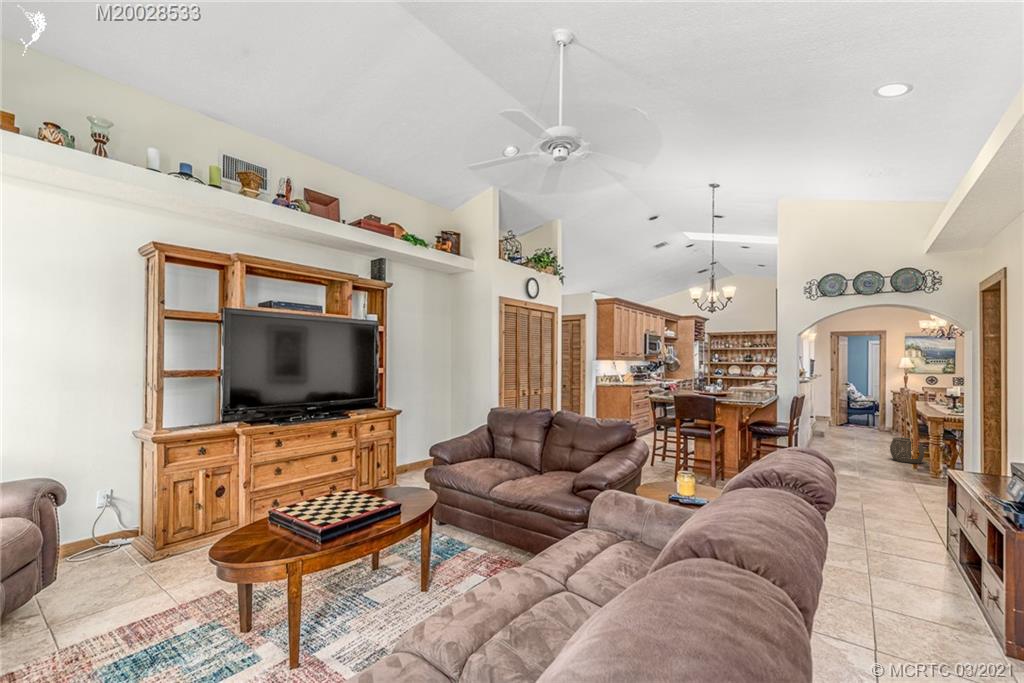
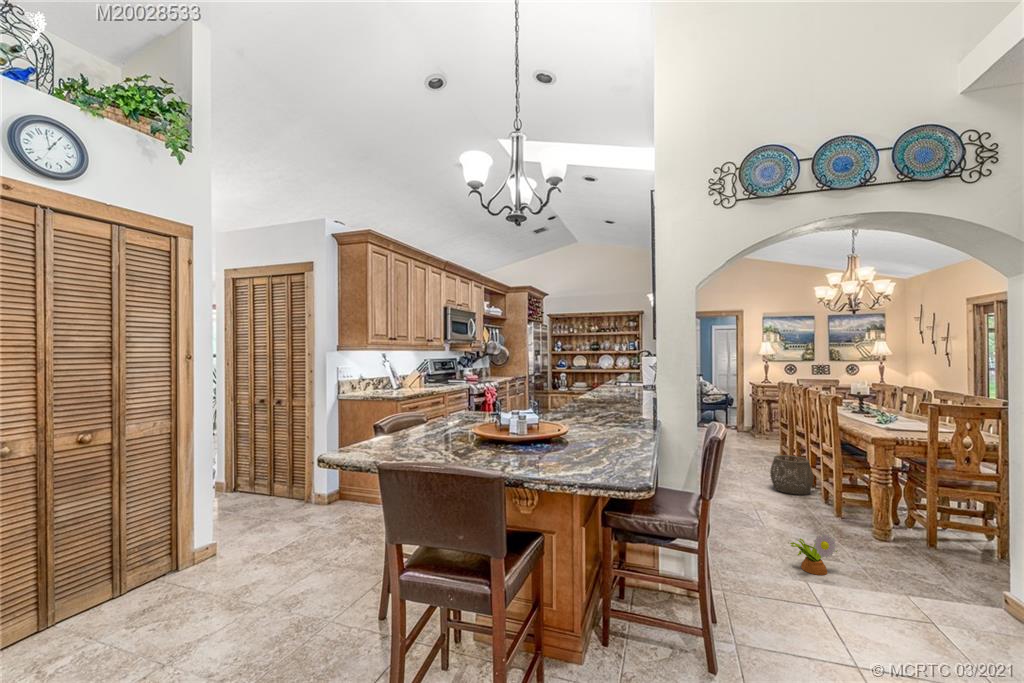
decorative plant: none [882,465,914,489] -> present [790,533,837,575]

